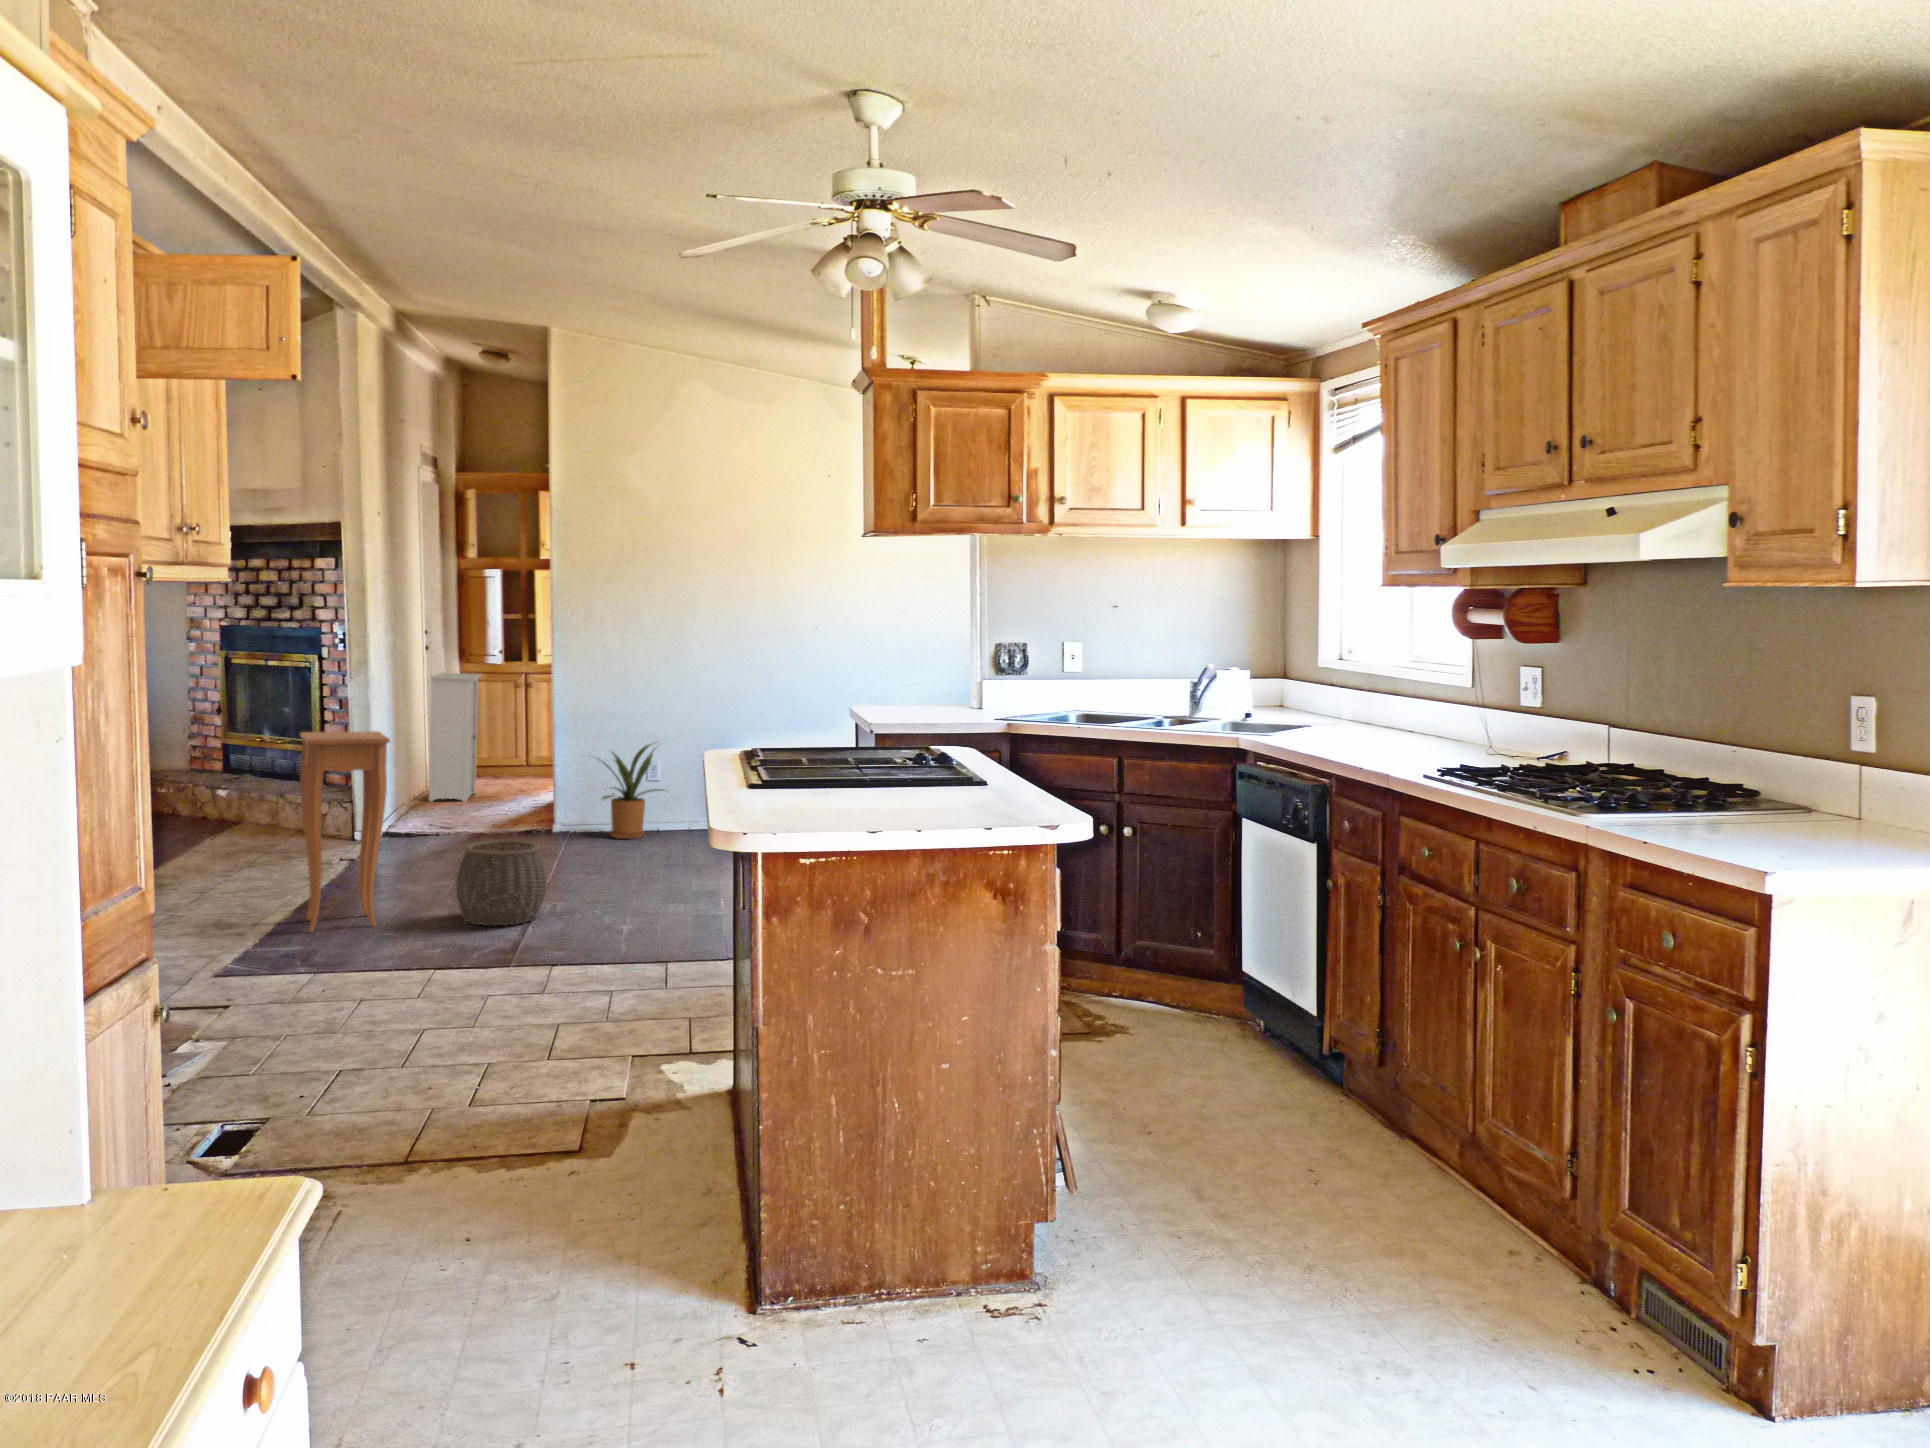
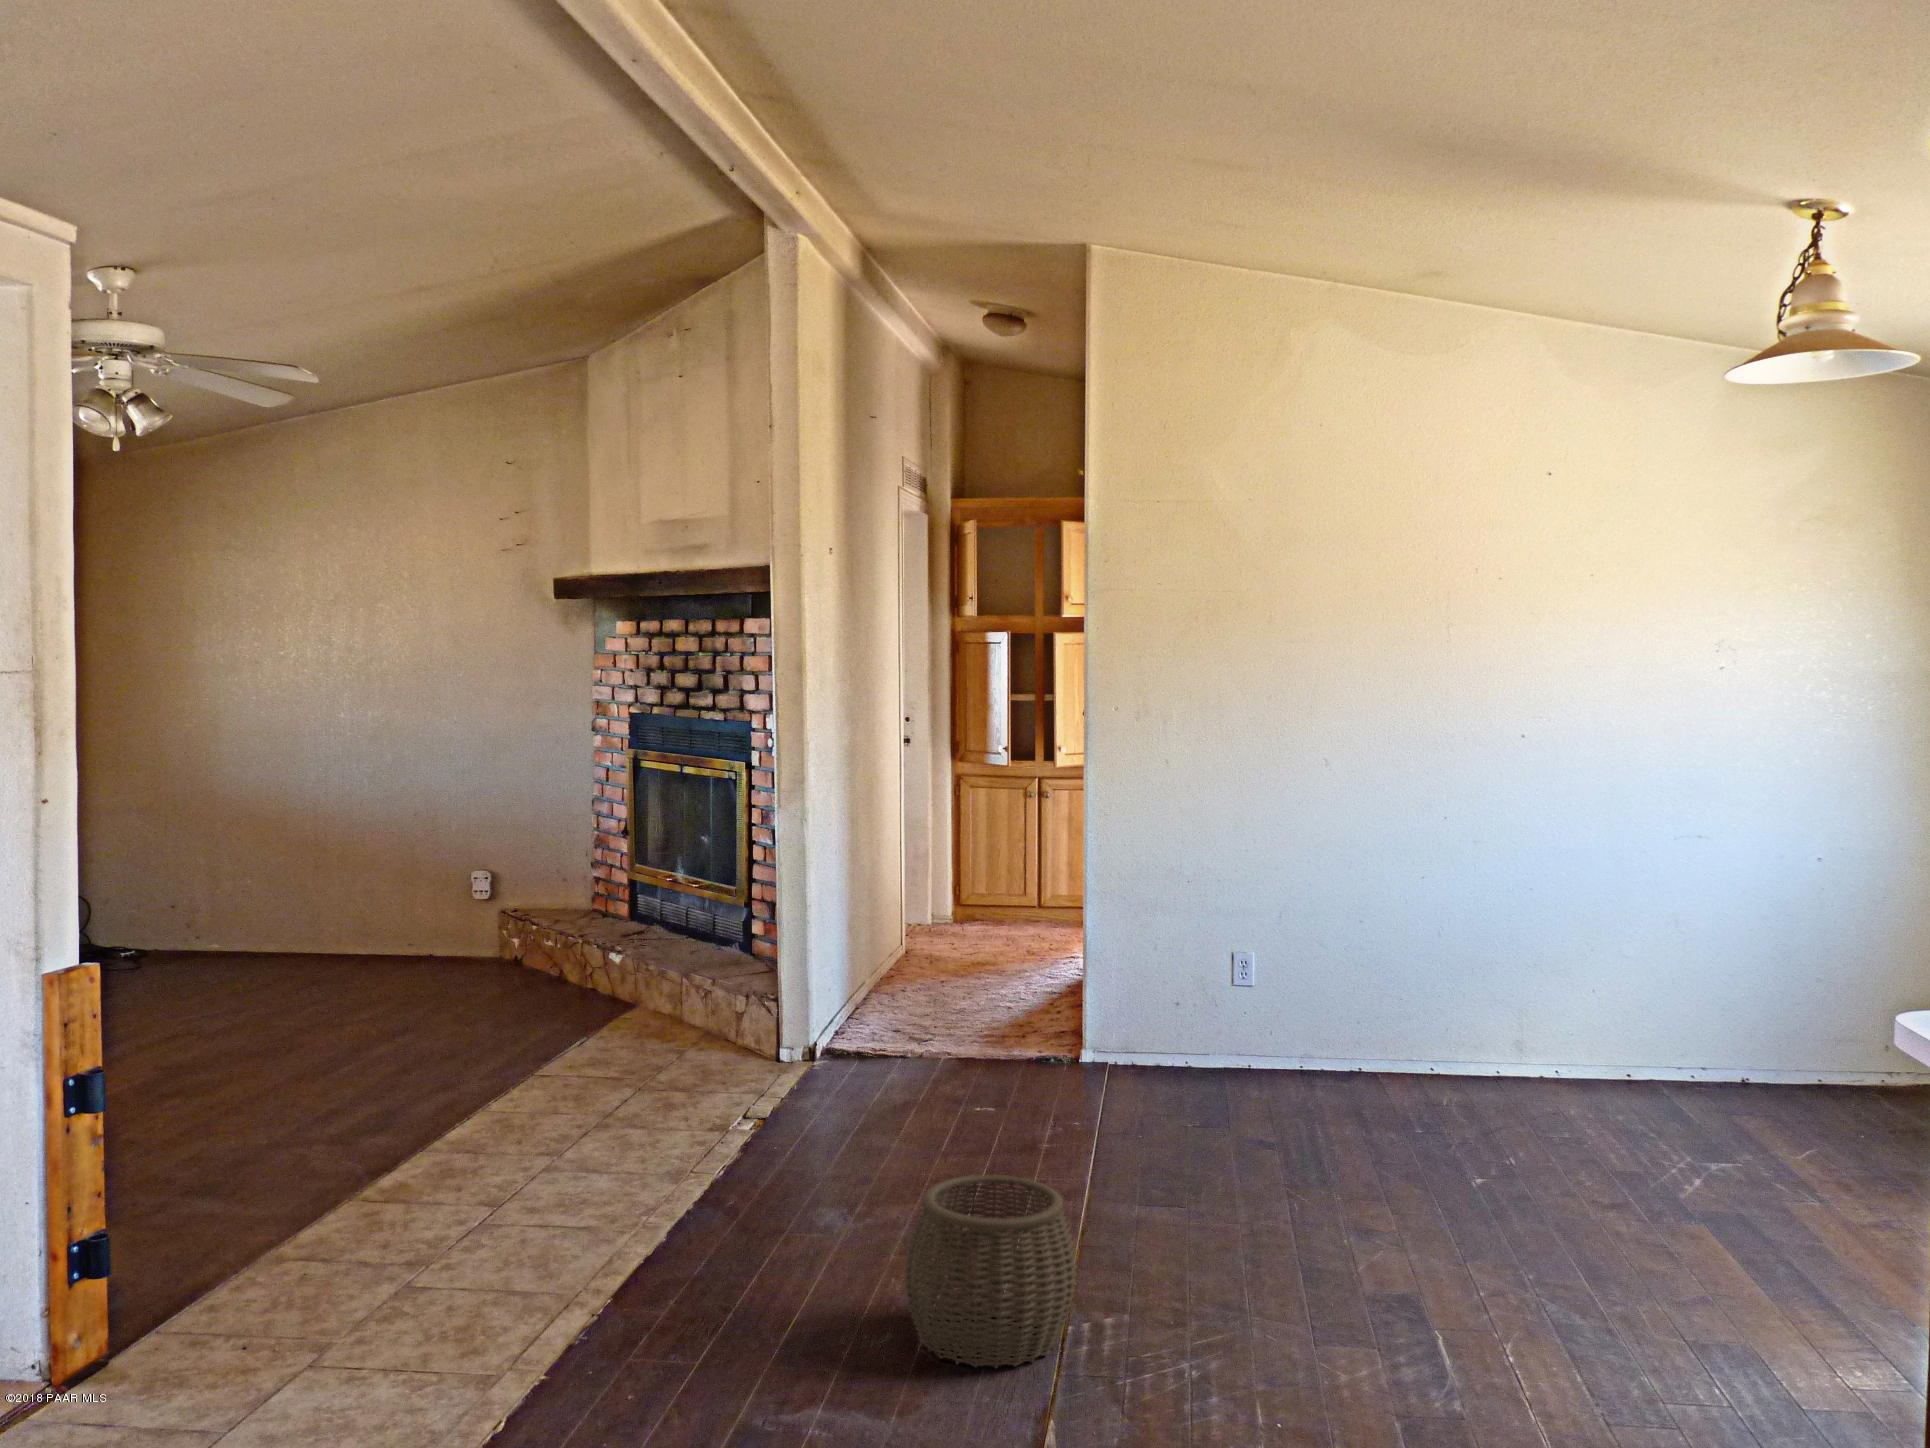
storage cabinet: present [429,673,482,802] -> none [899,779,978,981]
side table: present [300,731,390,932] -> none [643,951,791,1345]
house plant: present [602,744,664,839] -> none [1125,924,1274,1094]

